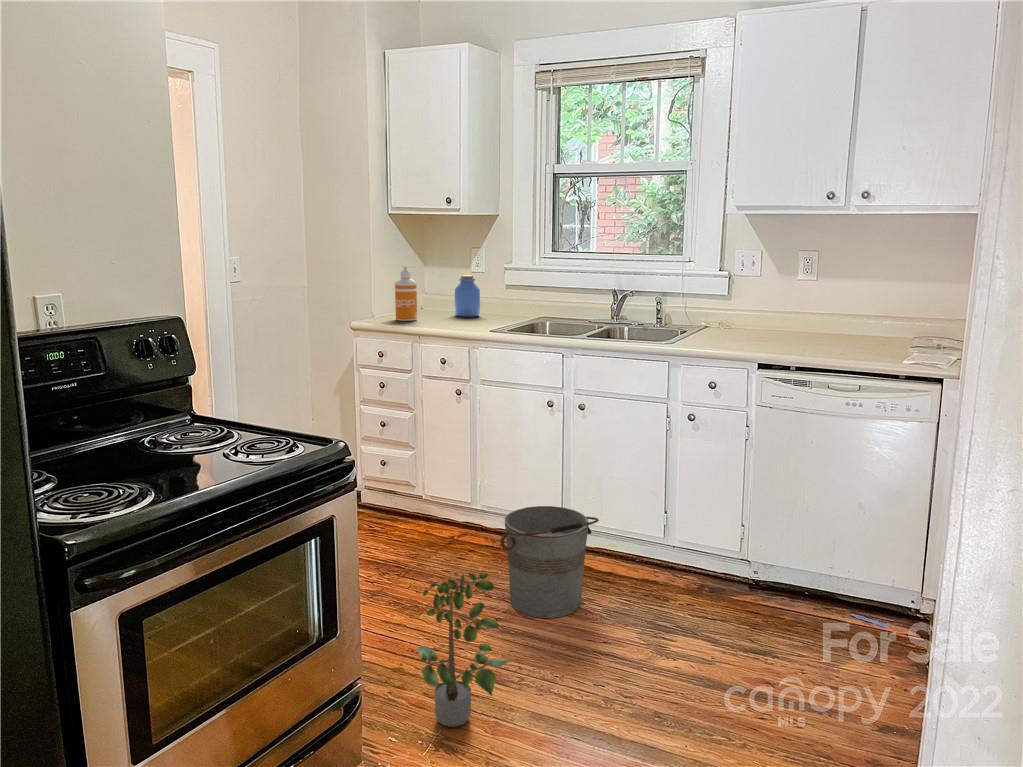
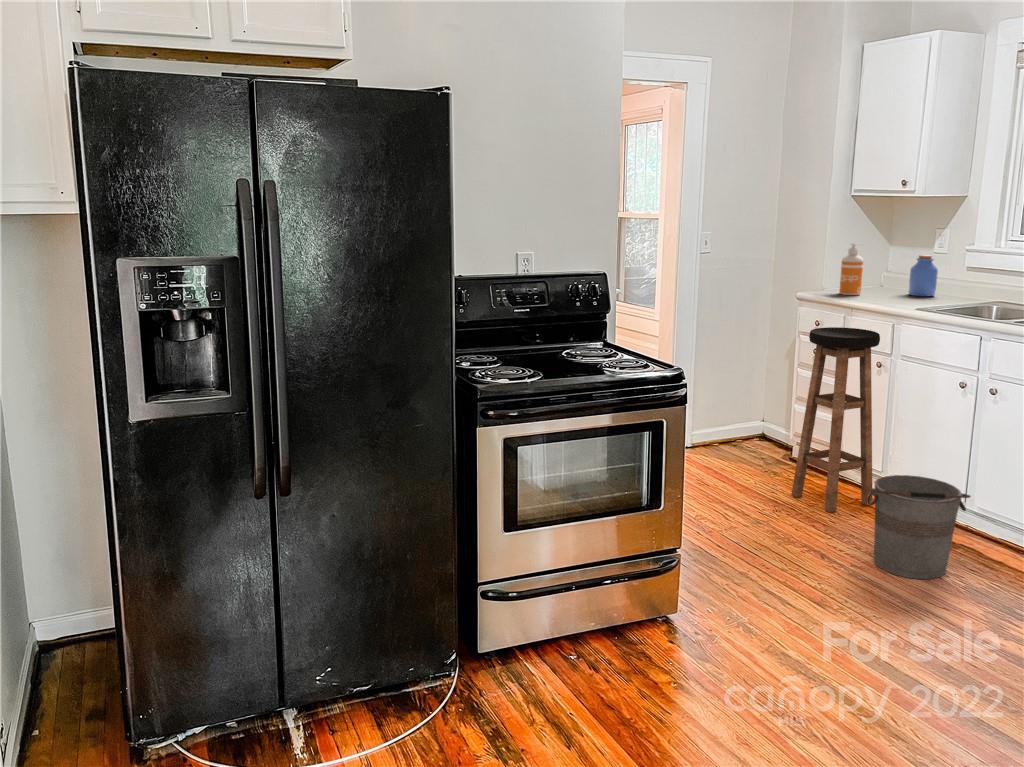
bar stool: none [387,357,469,560] -> present [791,327,880,513]
potted plant: present [417,573,510,727] -> none [737,494,820,619]

